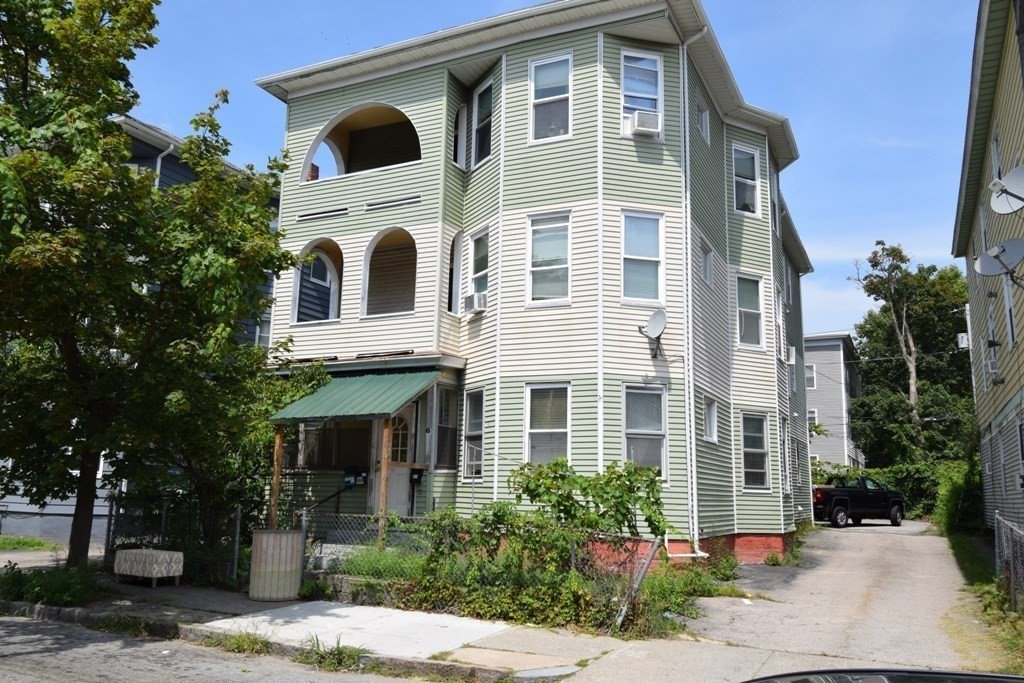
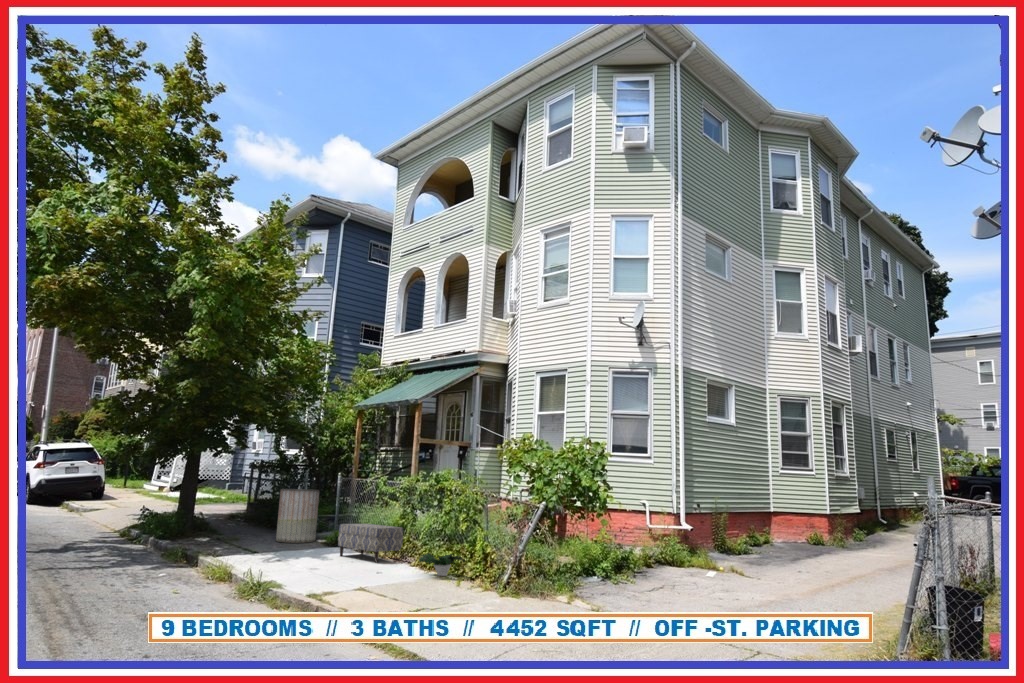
bench: present [114,549,183,588] -> present [338,524,403,562]
potted plant: none [544,610,598,636] -> present [419,553,465,576]

